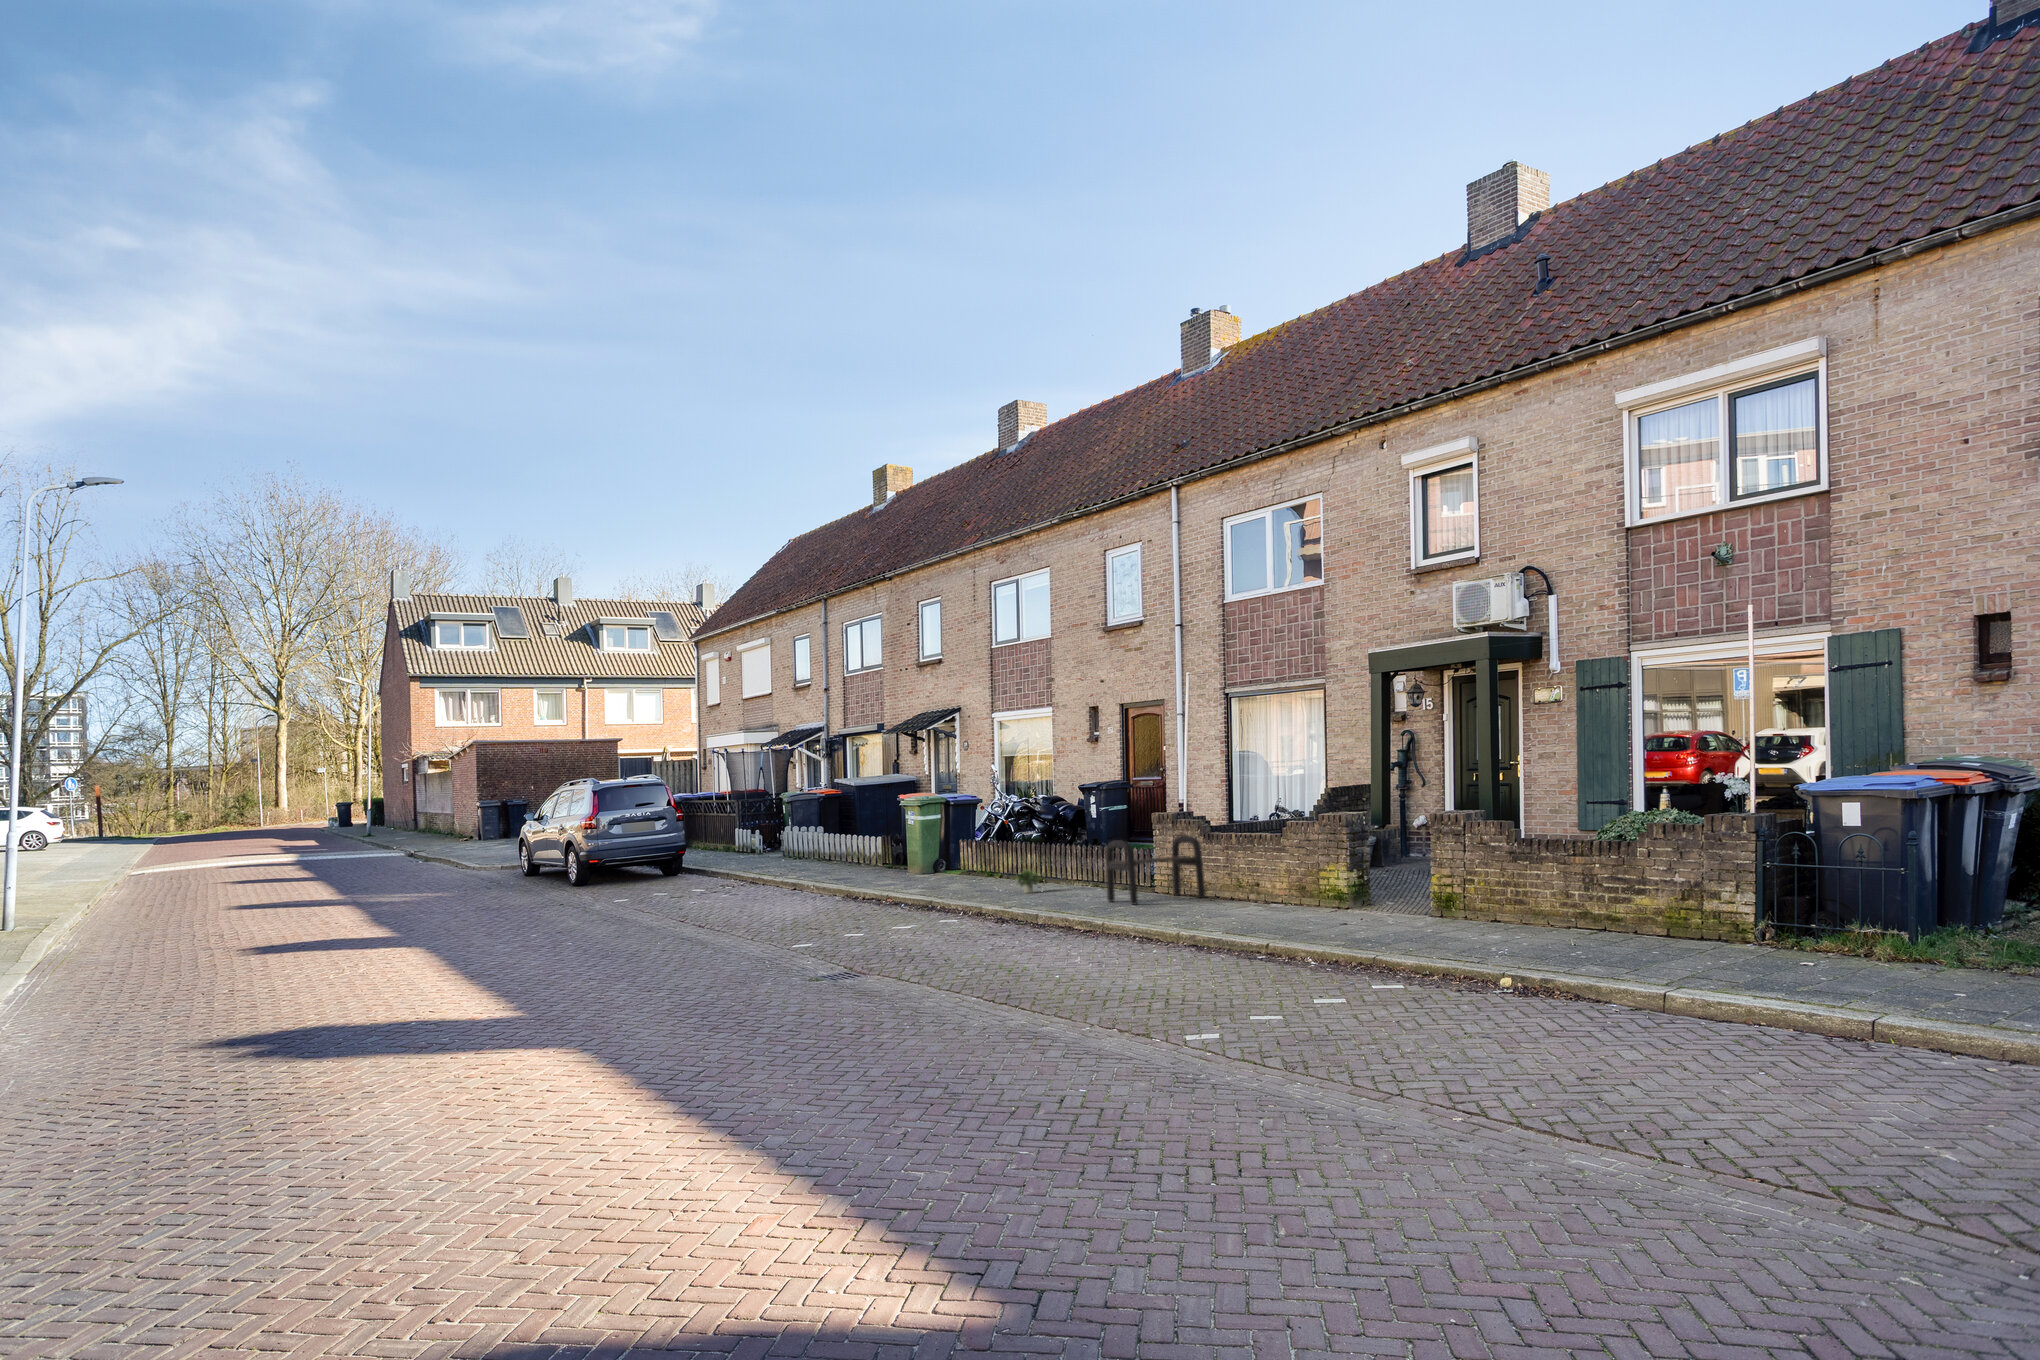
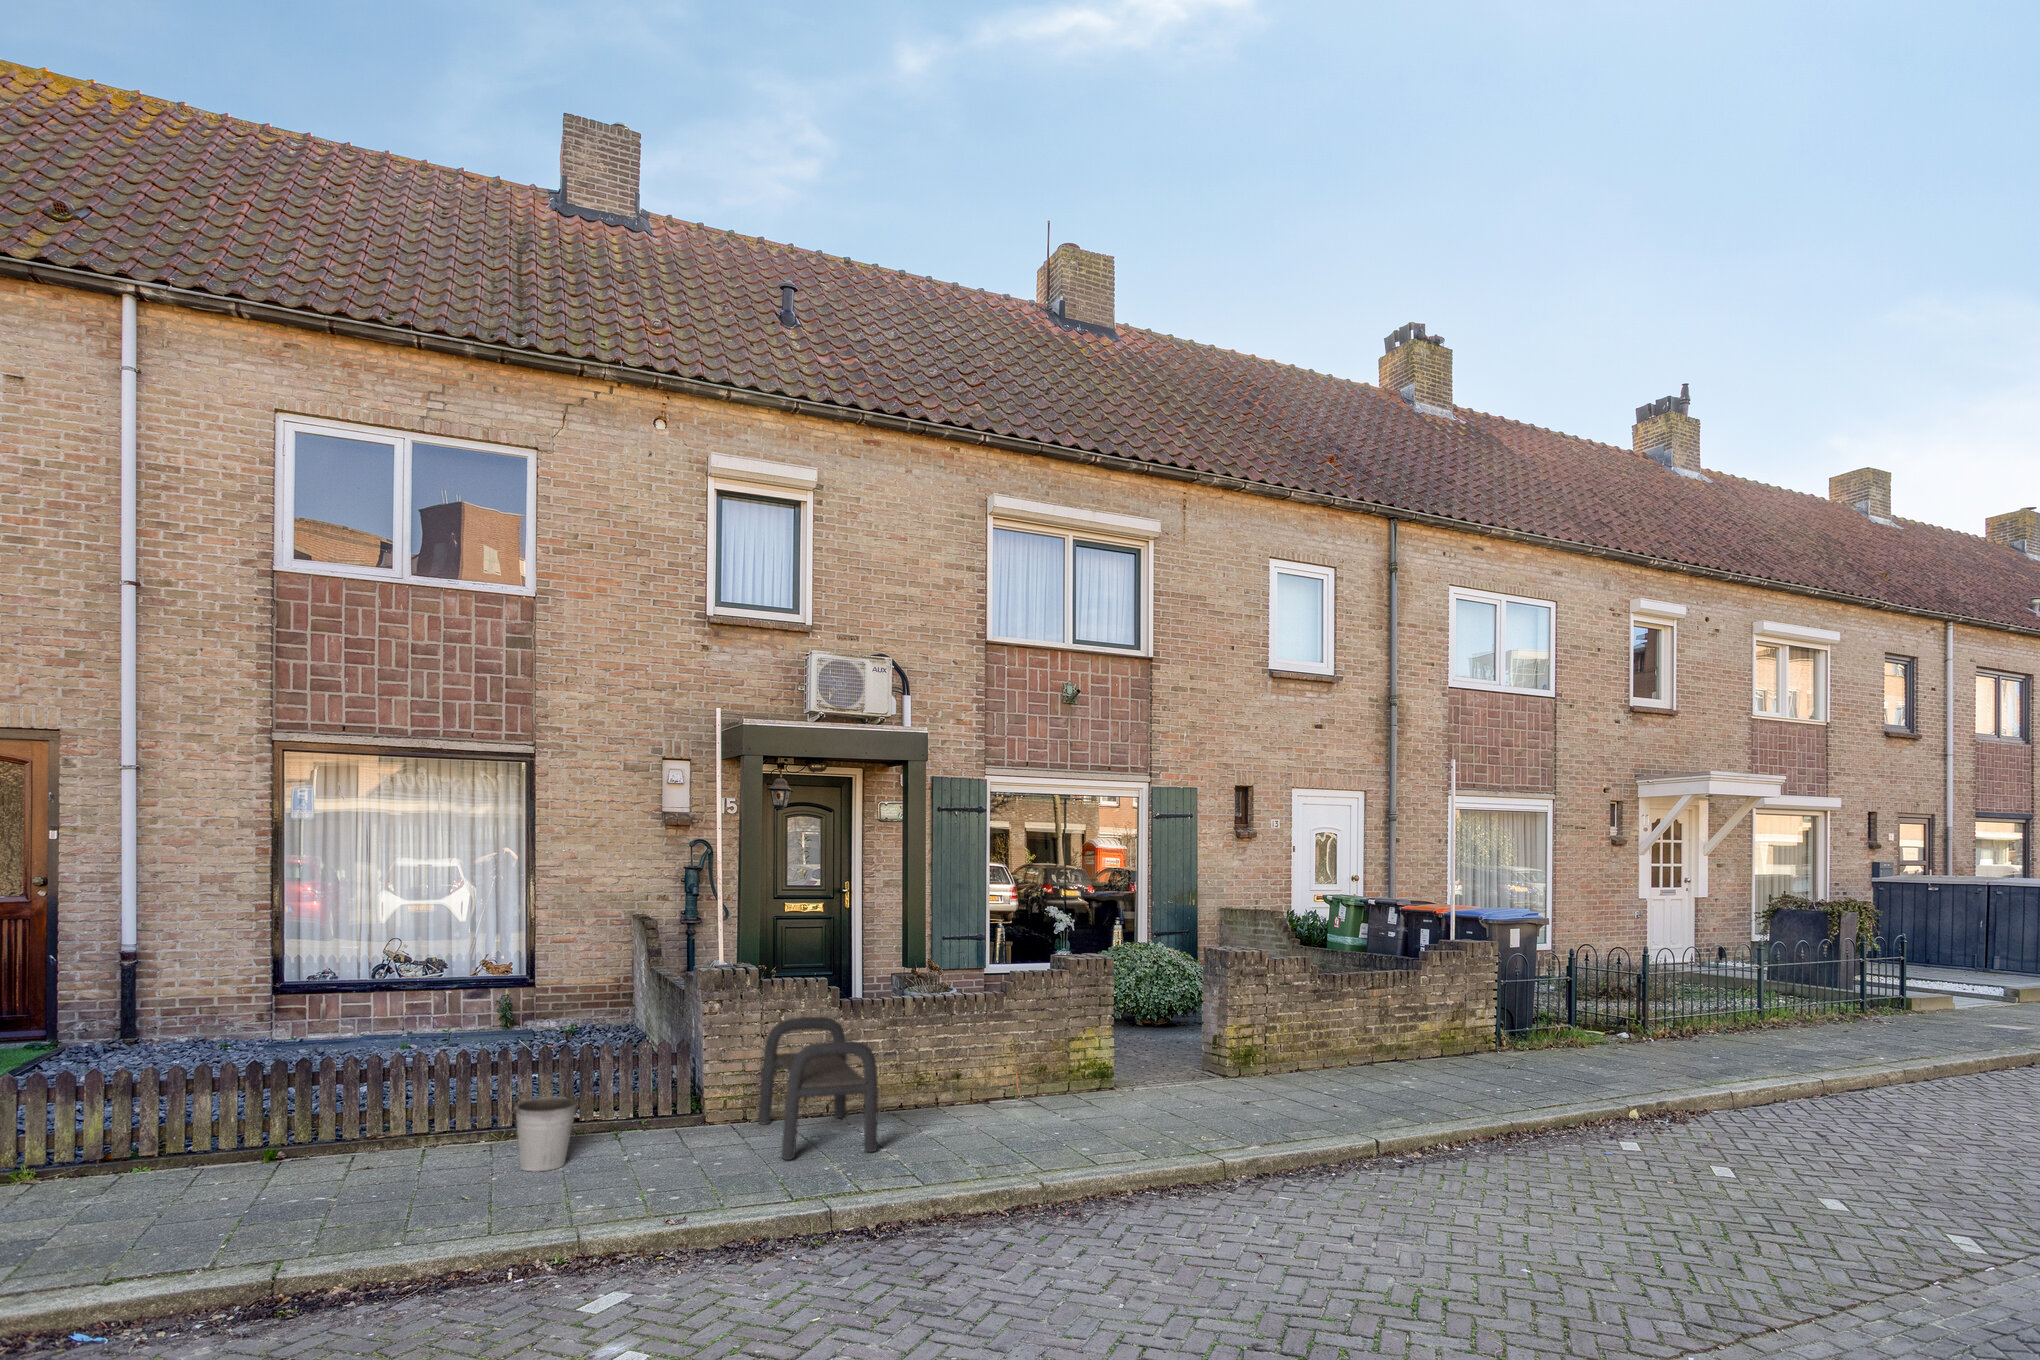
bucket: none [1065,862,1096,894] -> present [515,1097,577,1172]
potted plant: present [1017,870,1039,893] -> none [374,1140,448,1202]

